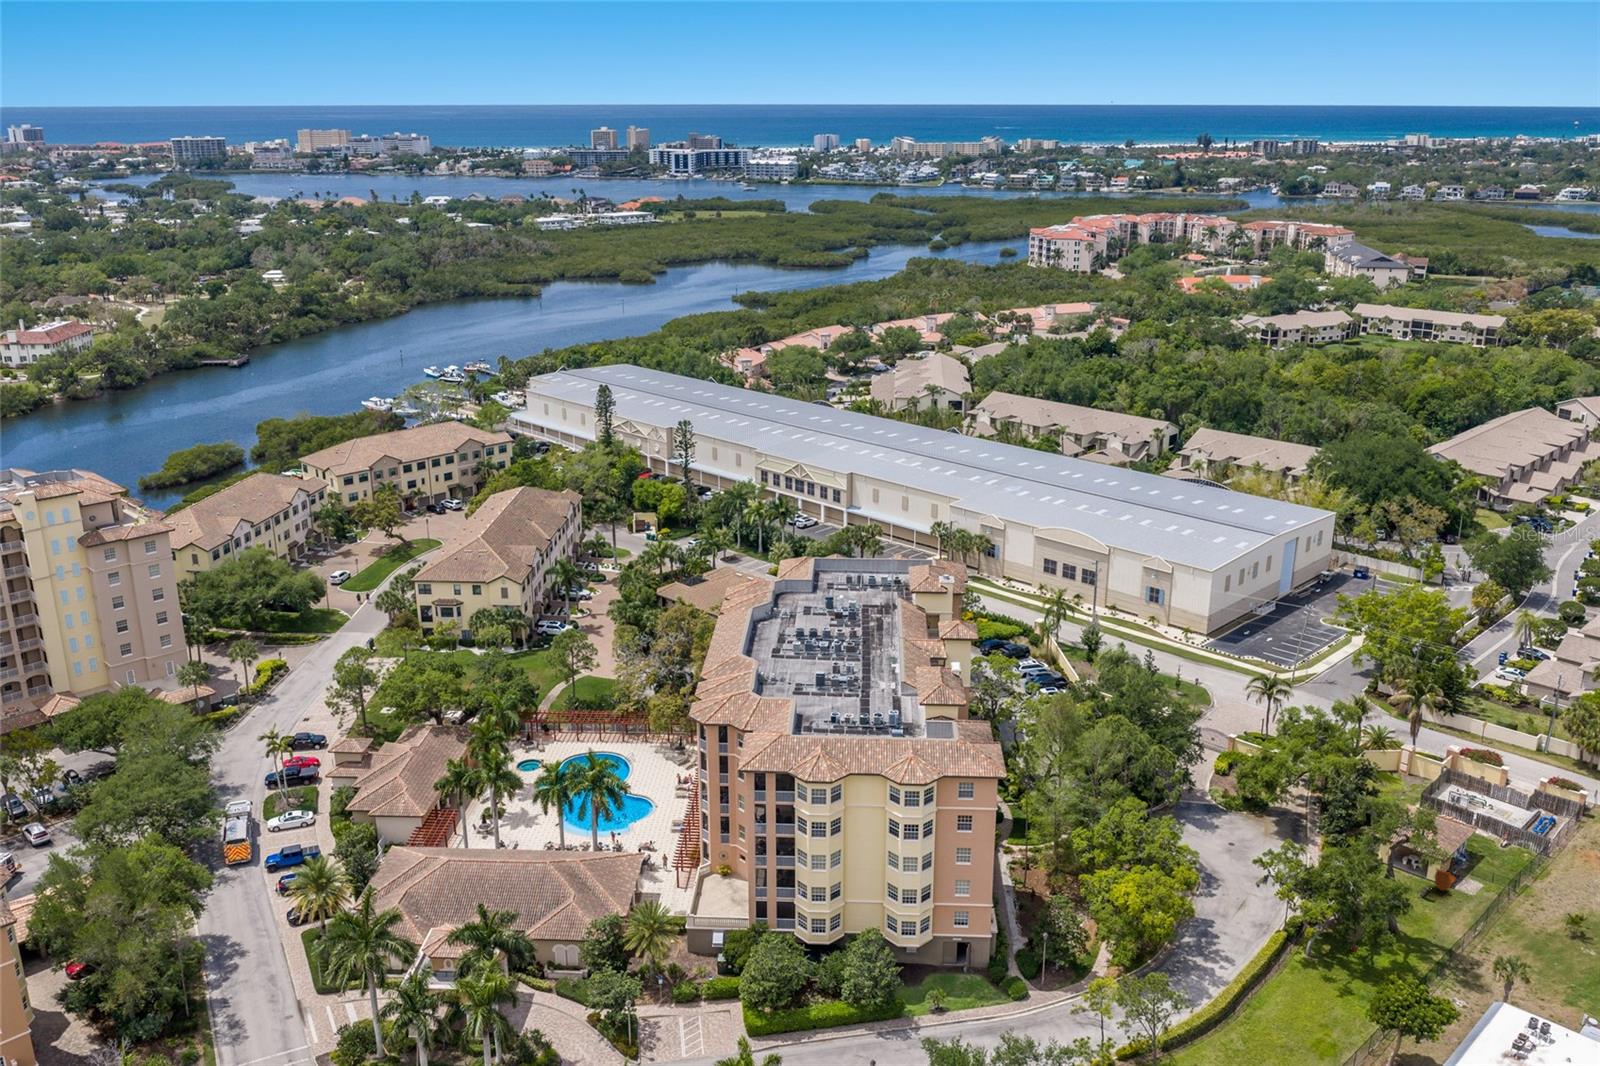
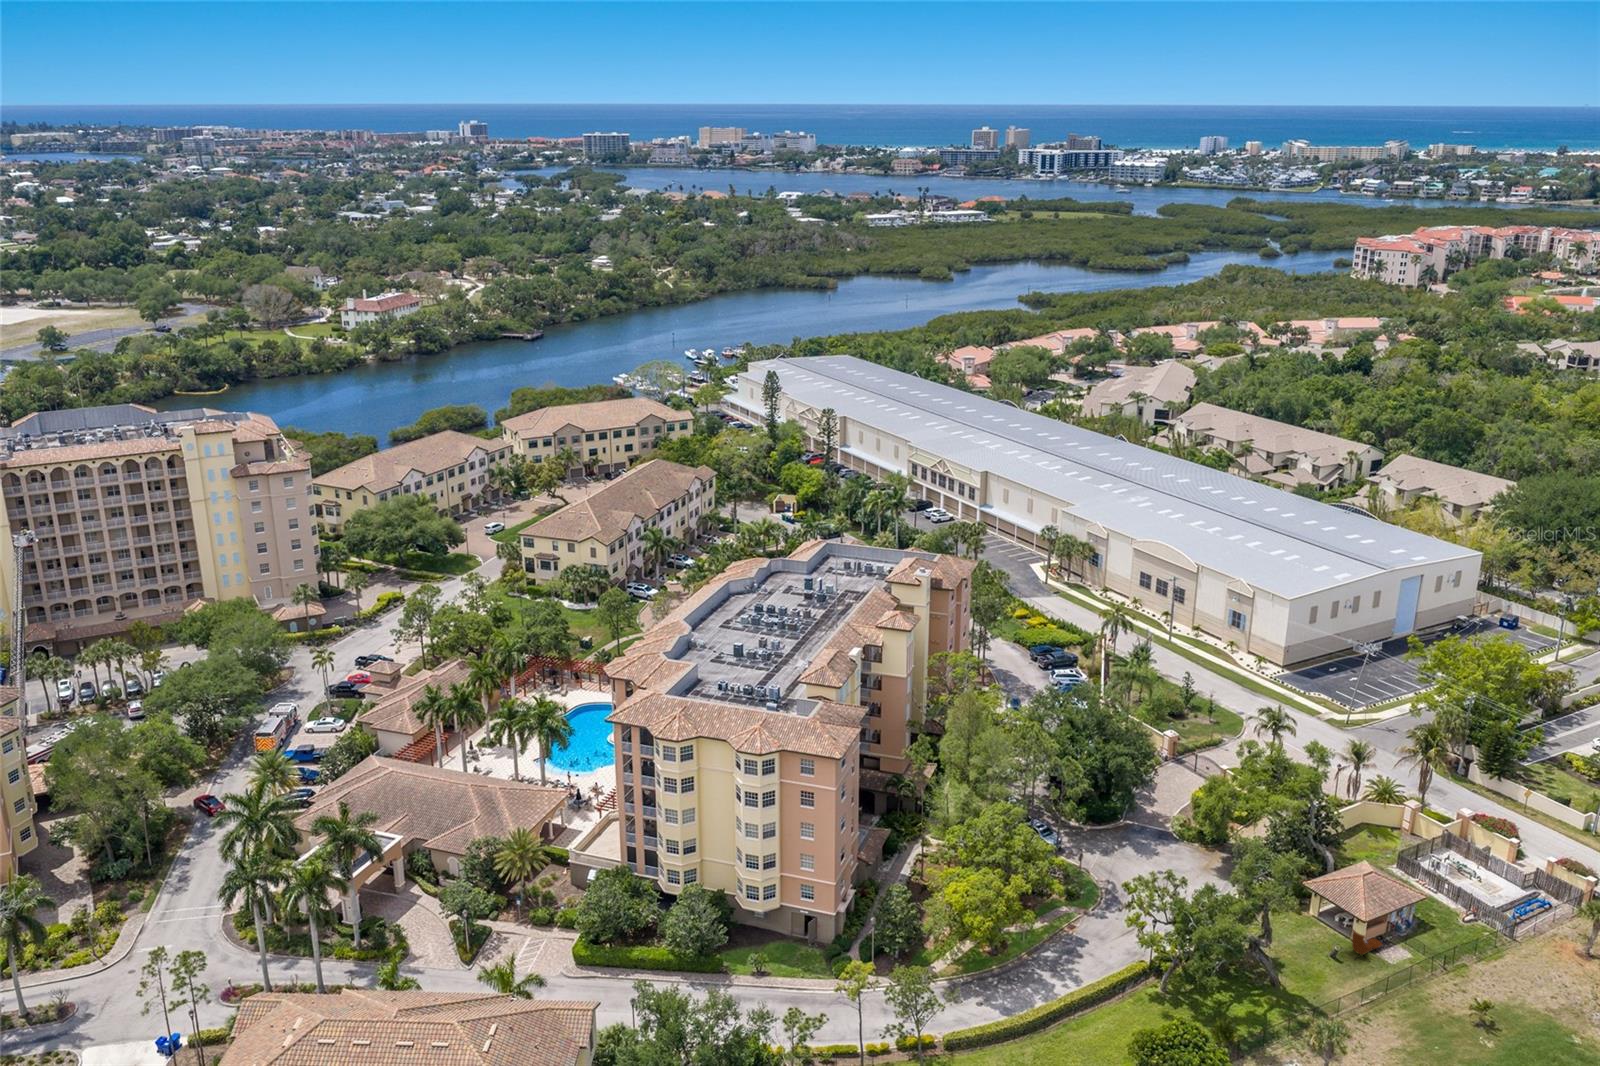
potted tree: present [1347,925,1364,952] -> none [1209,967,1232,997]

